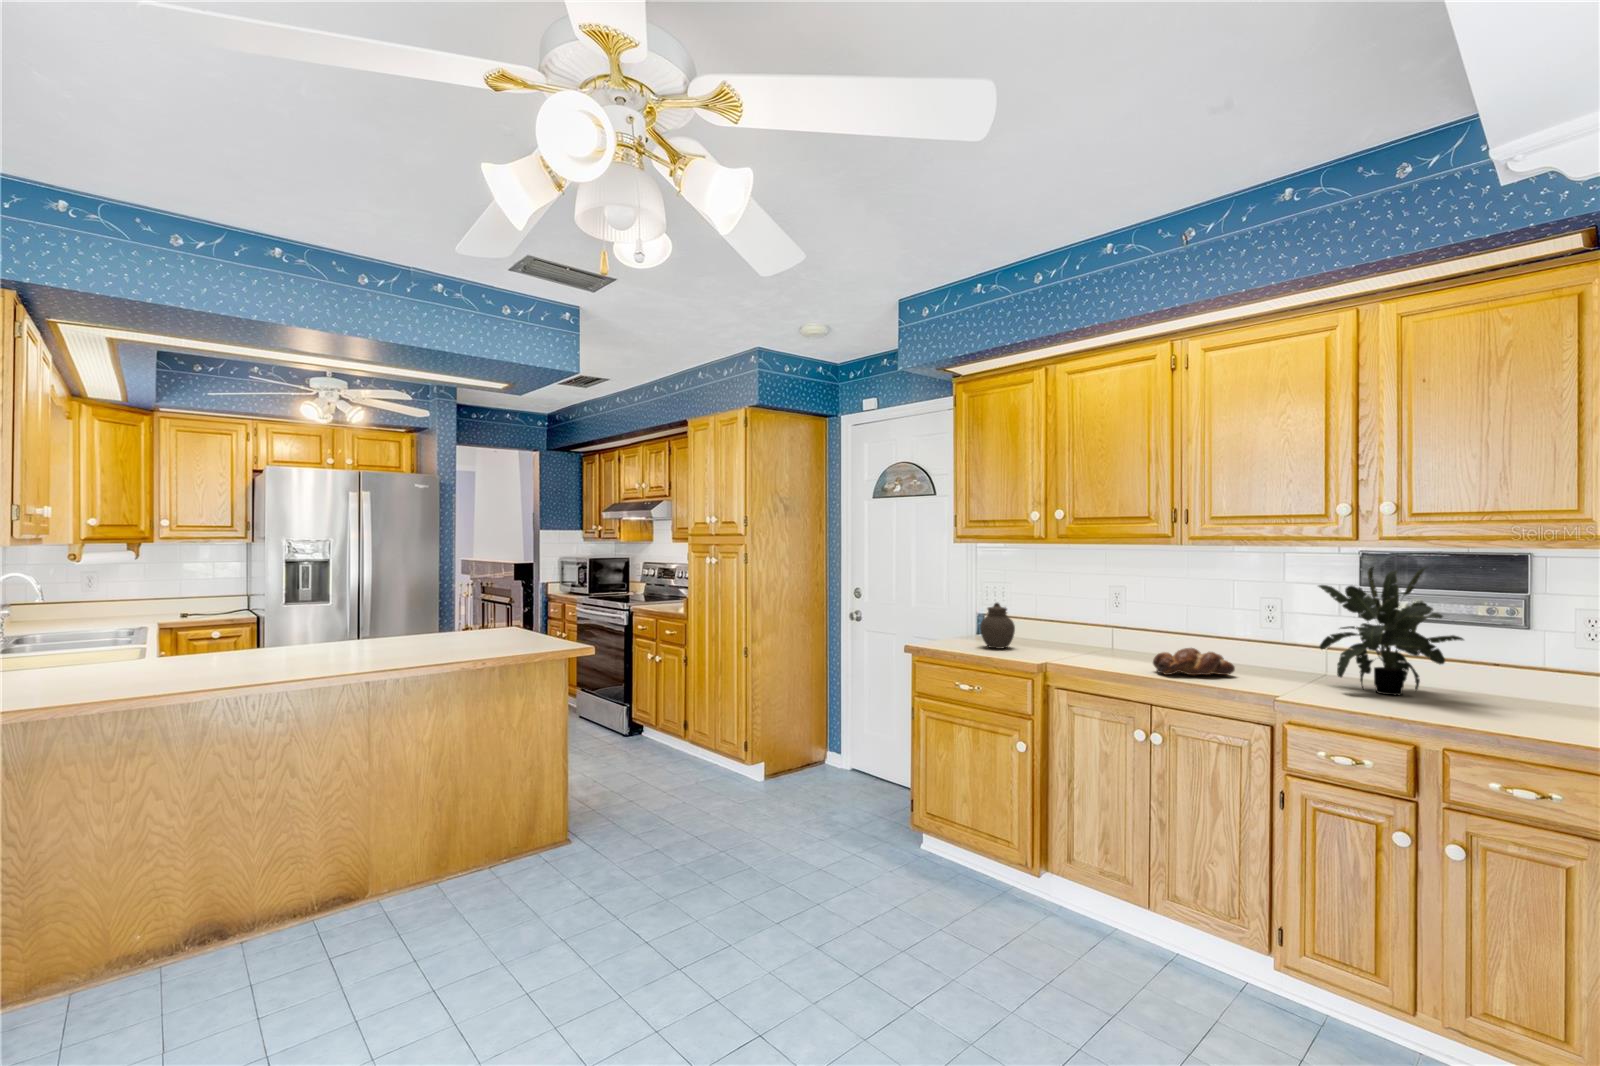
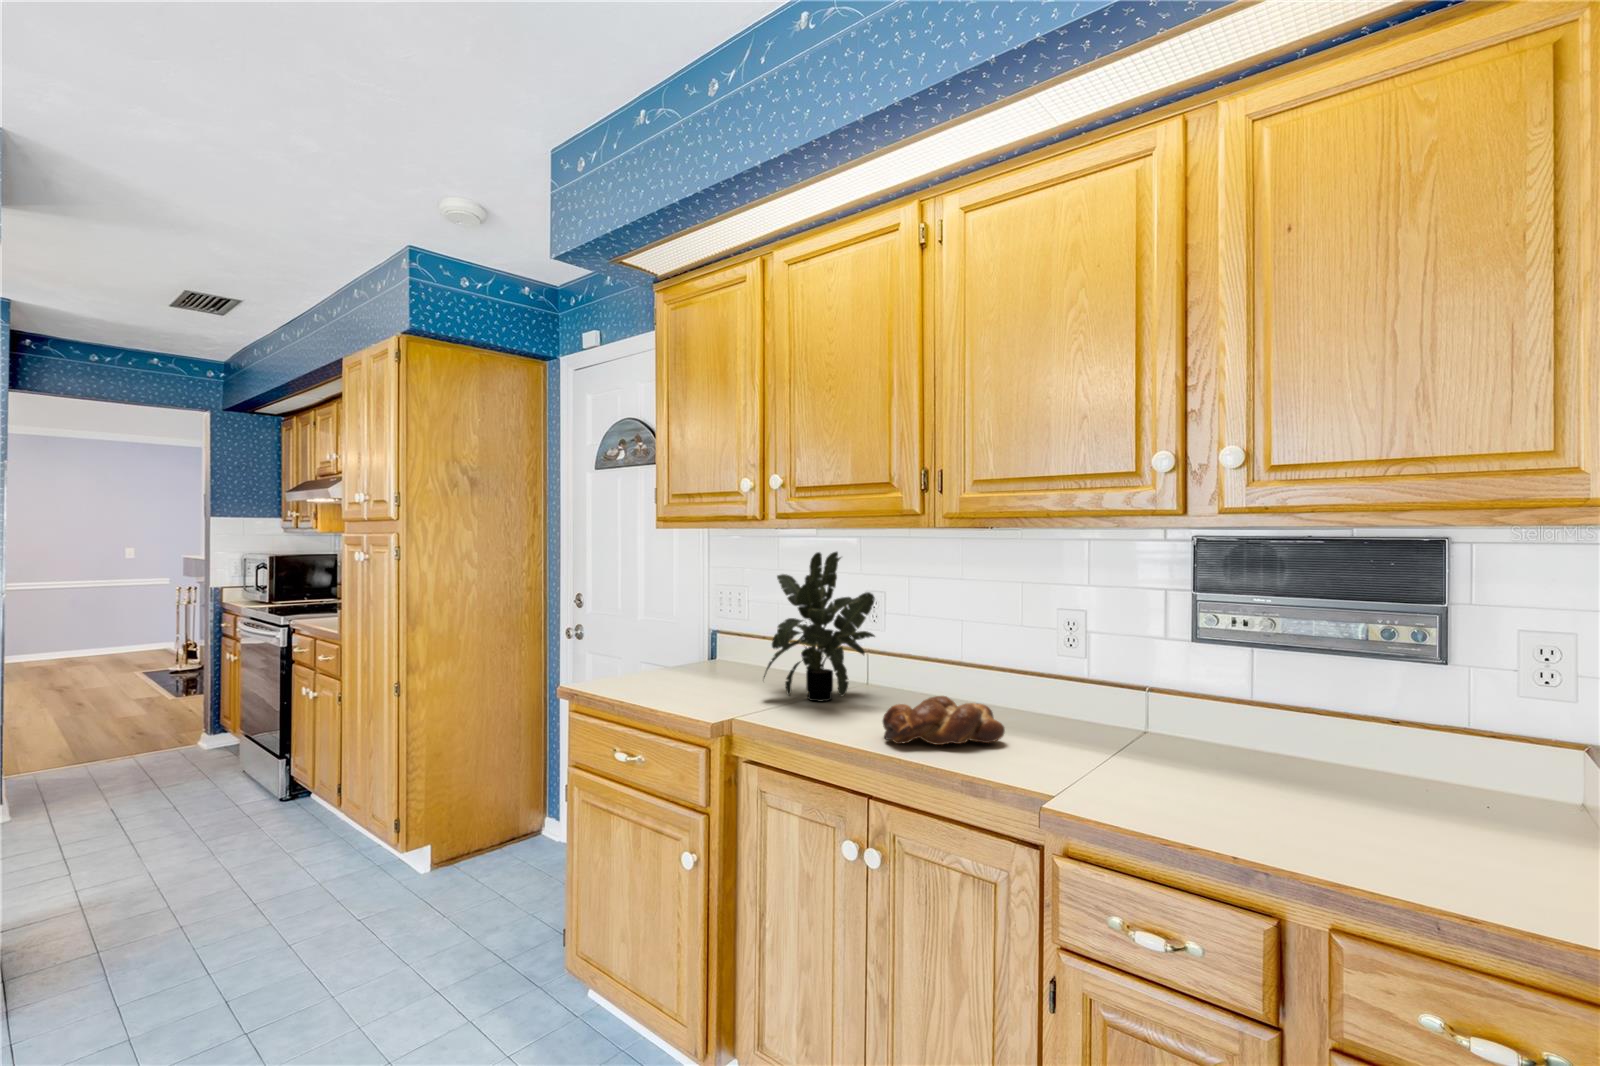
potted plant: present [1319,567,1464,695] -> present [764,552,875,702]
jar: present [980,603,1015,649] -> none [670,619,722,690]

